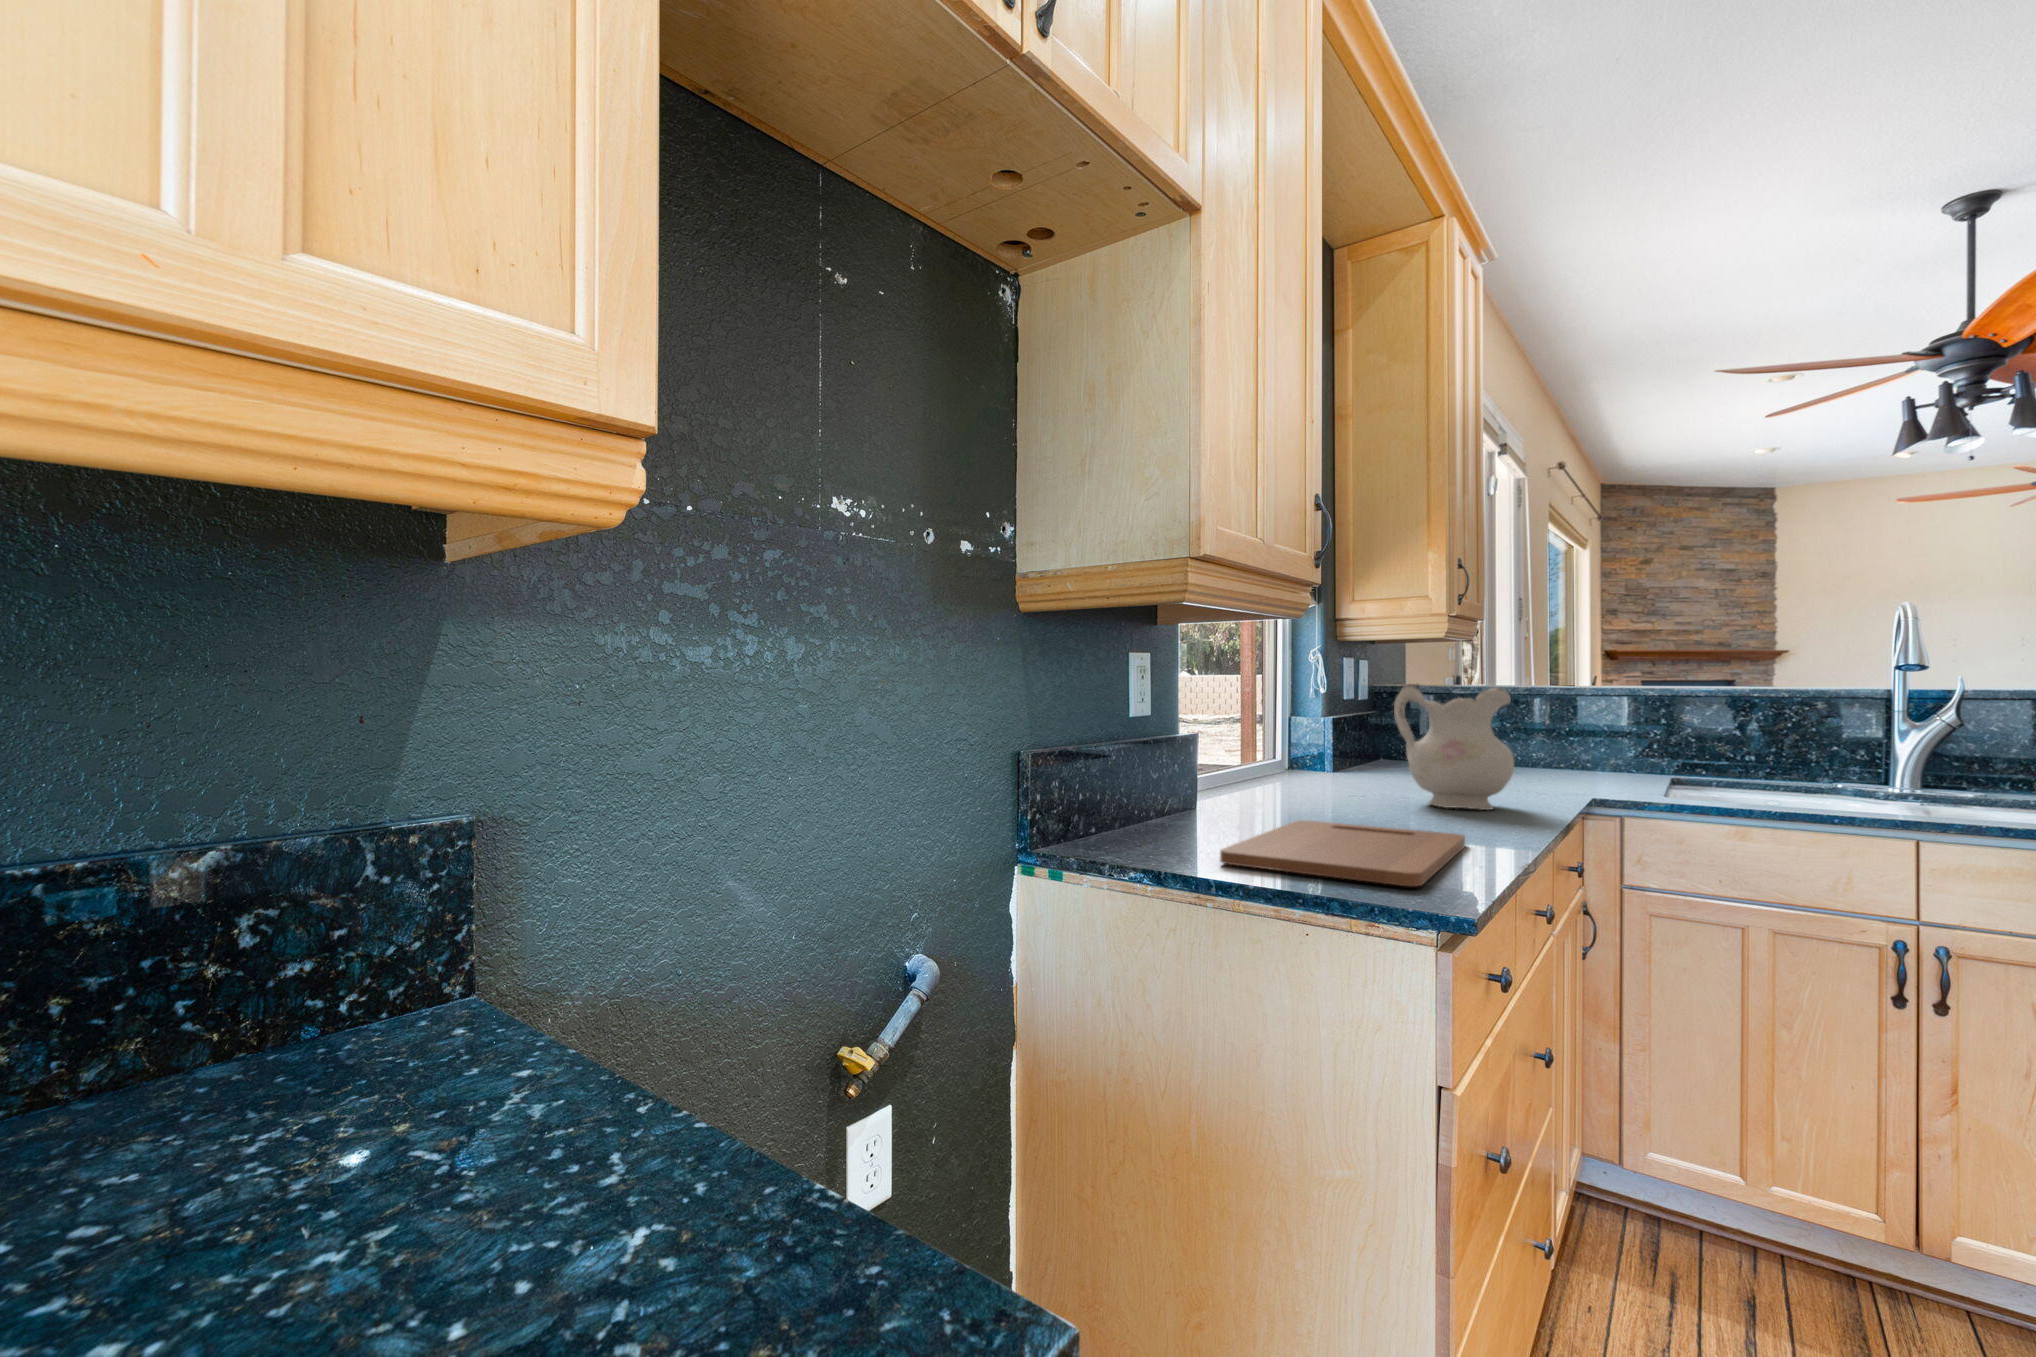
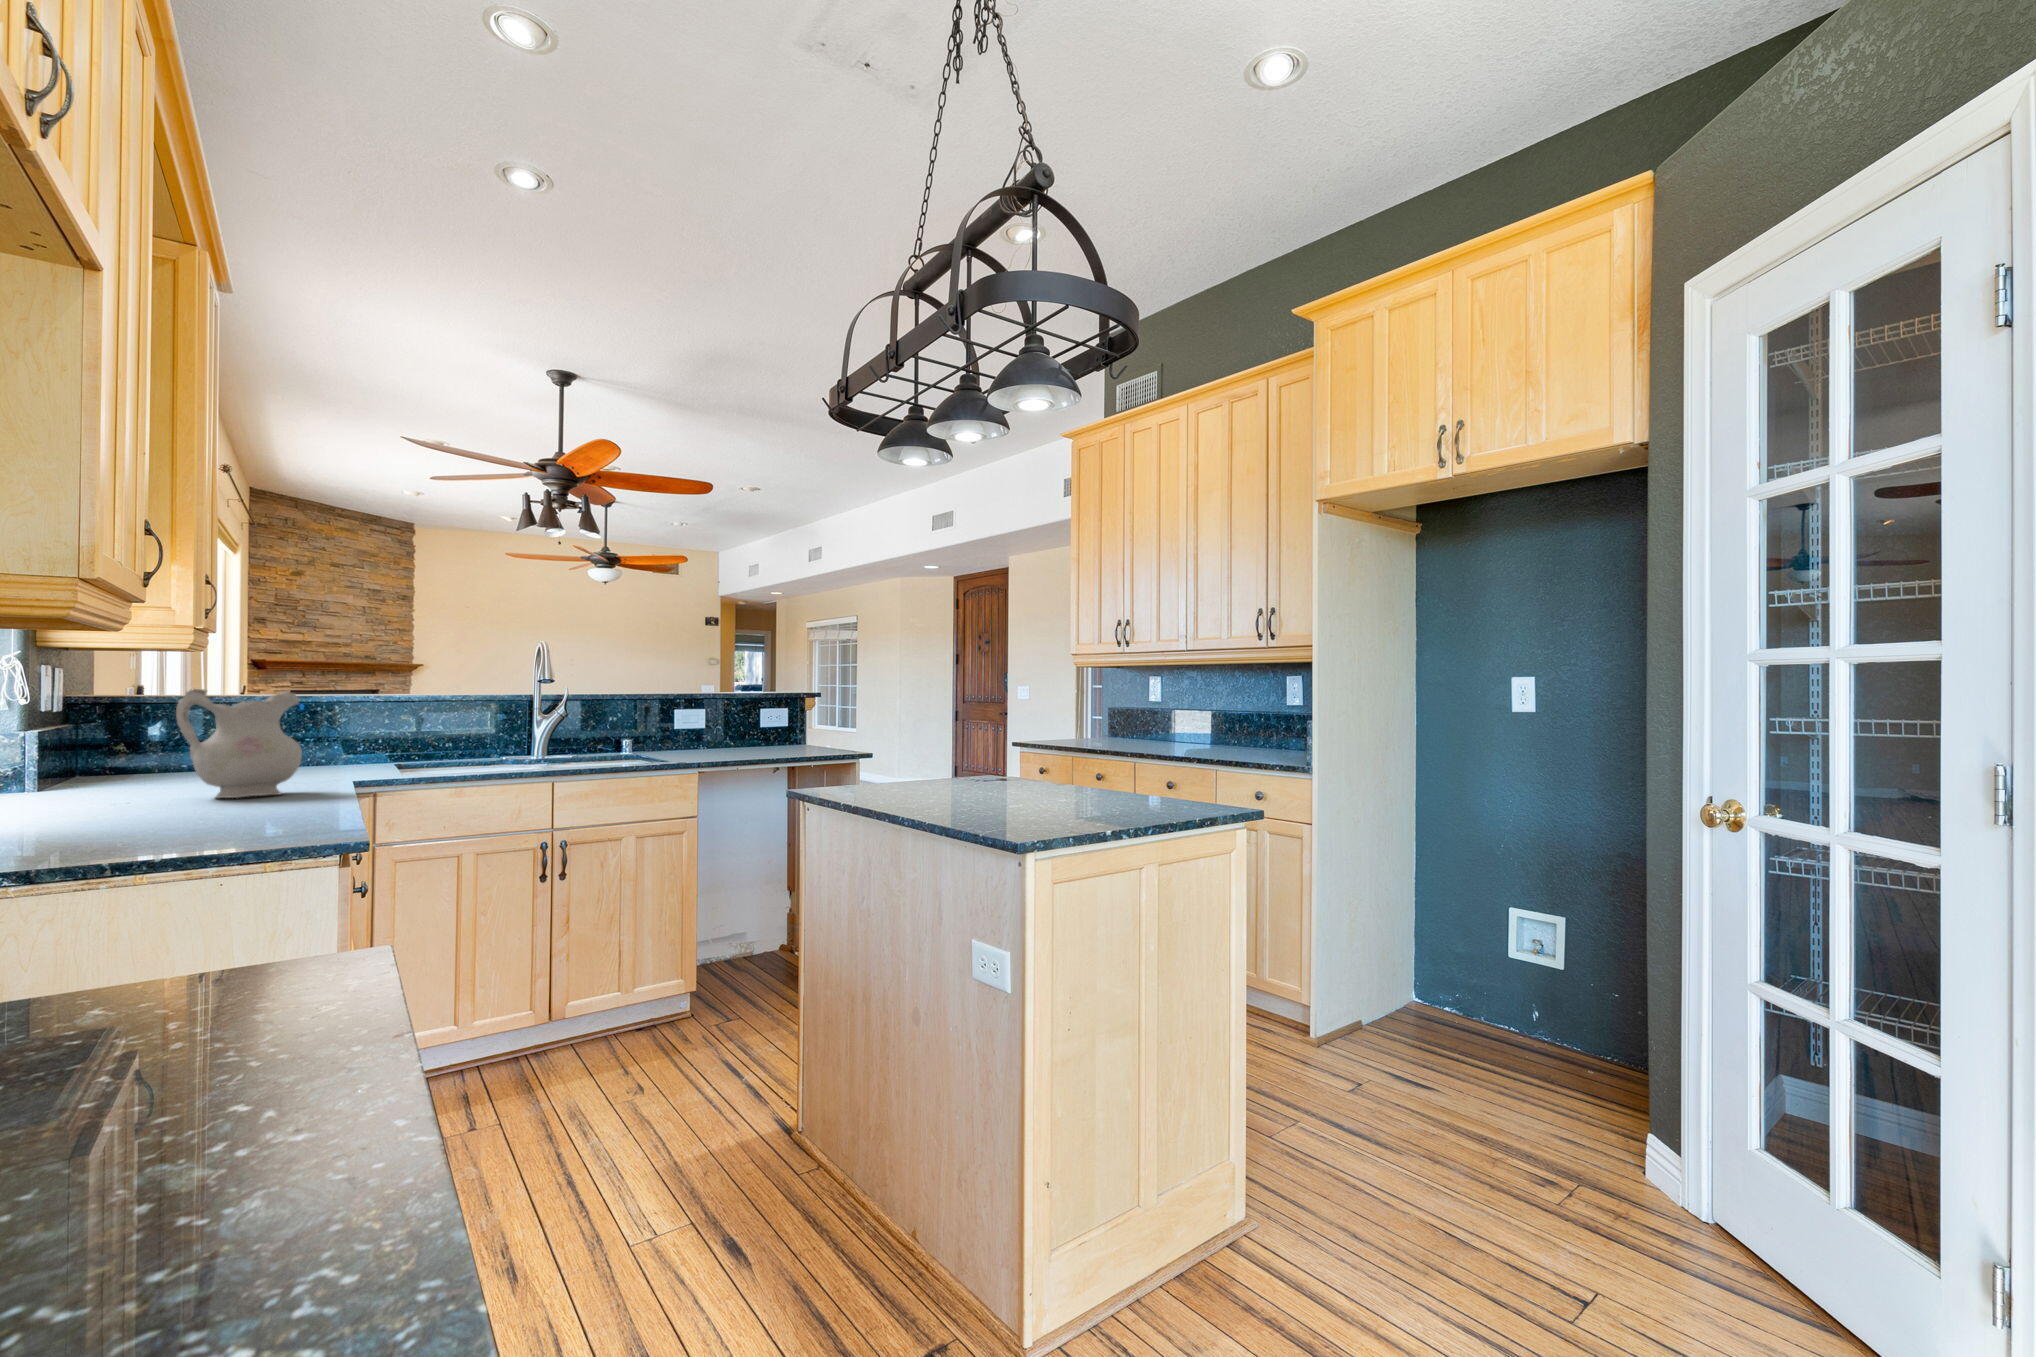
cutting board: present [1220,820,1465,886] -> none [90,806,312,852]

